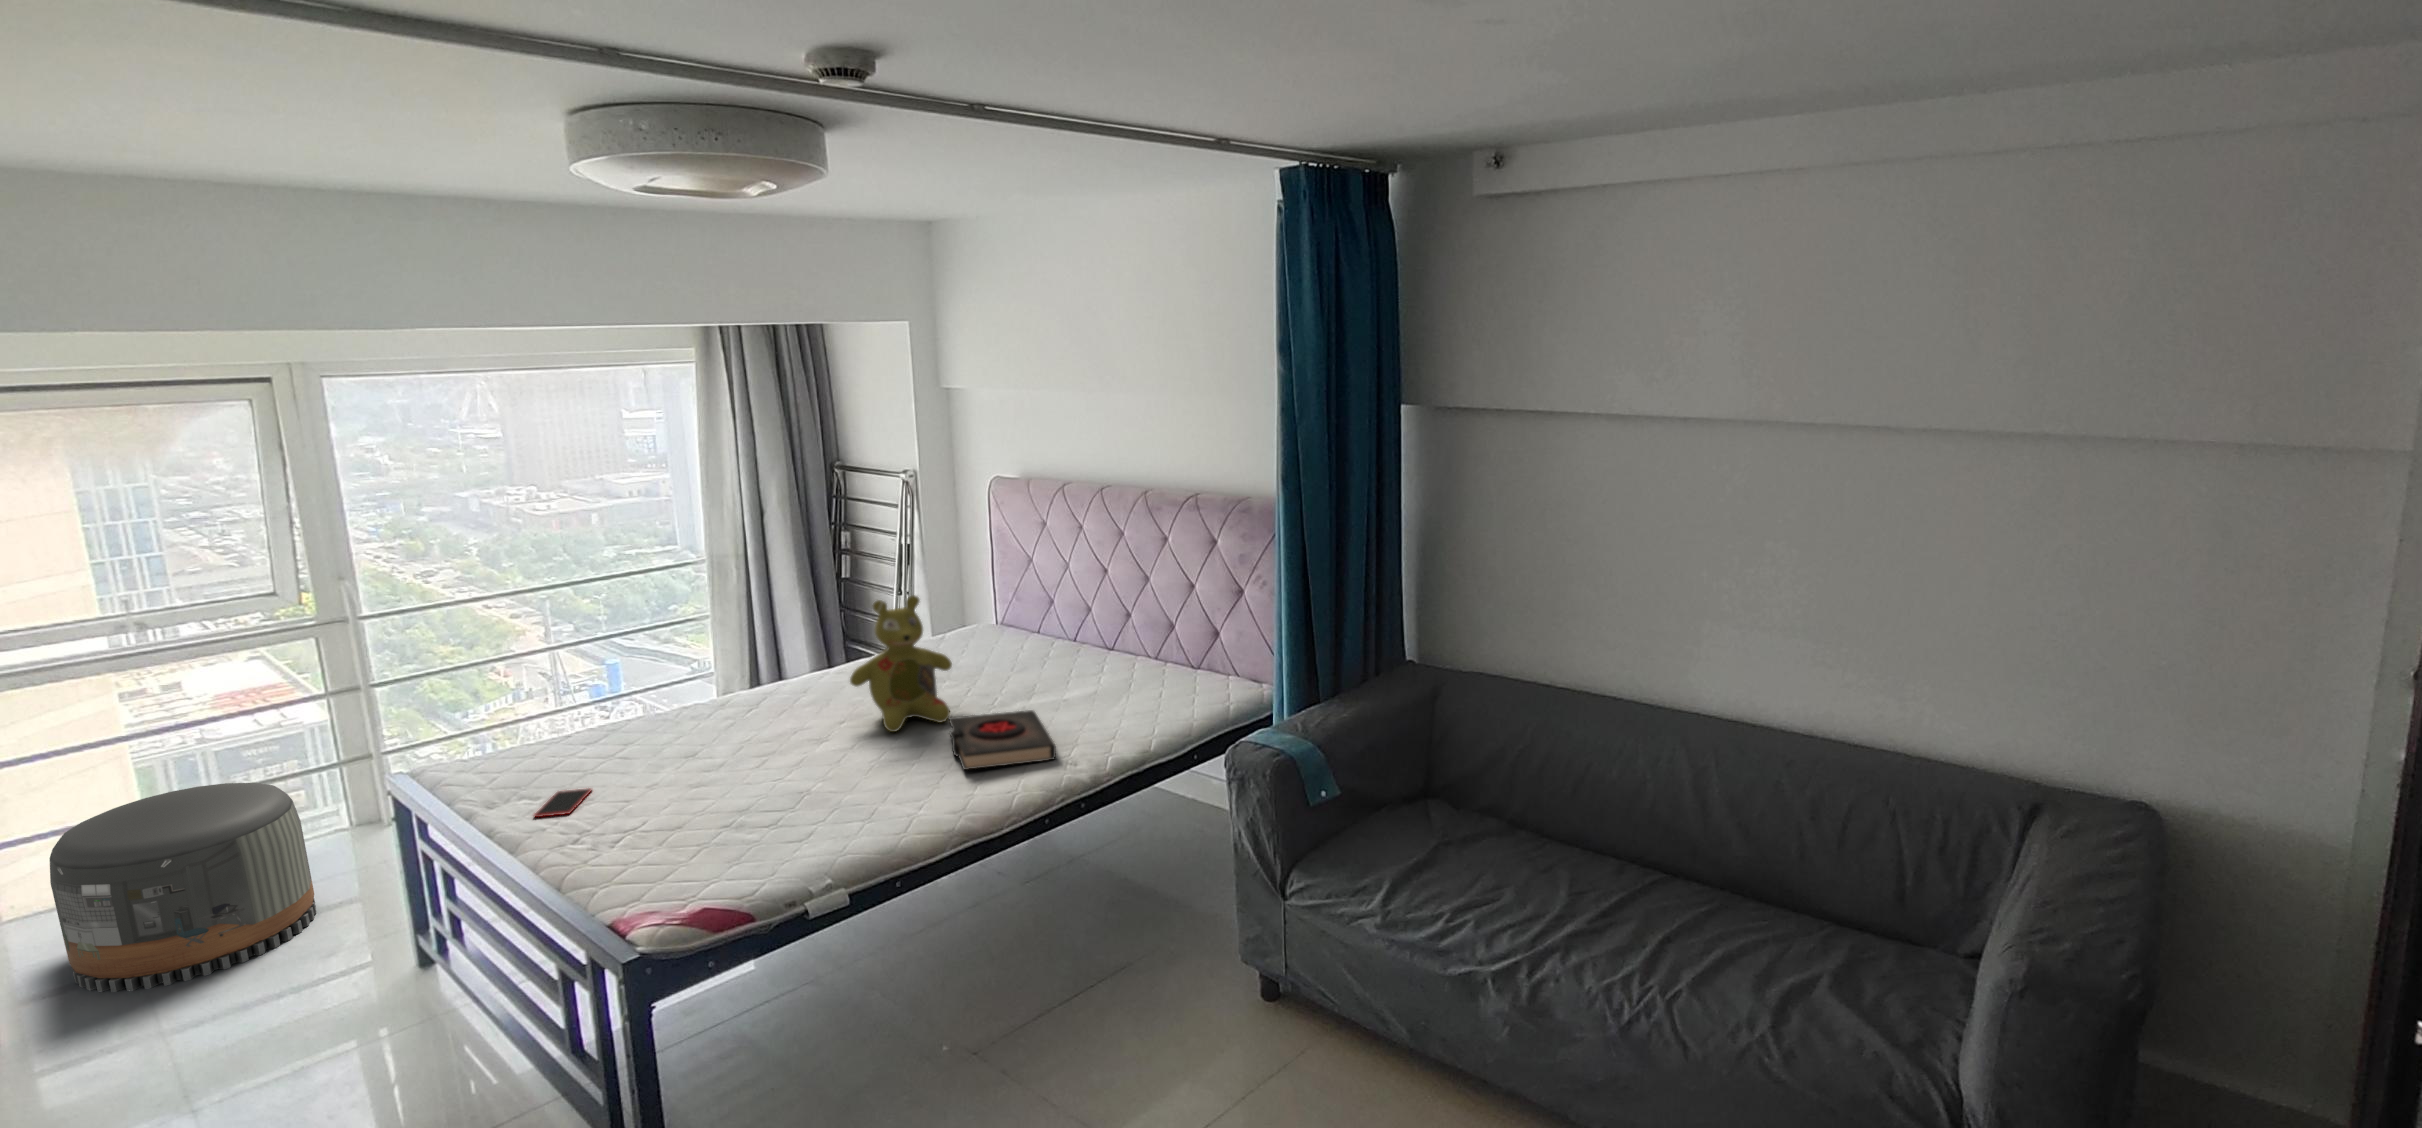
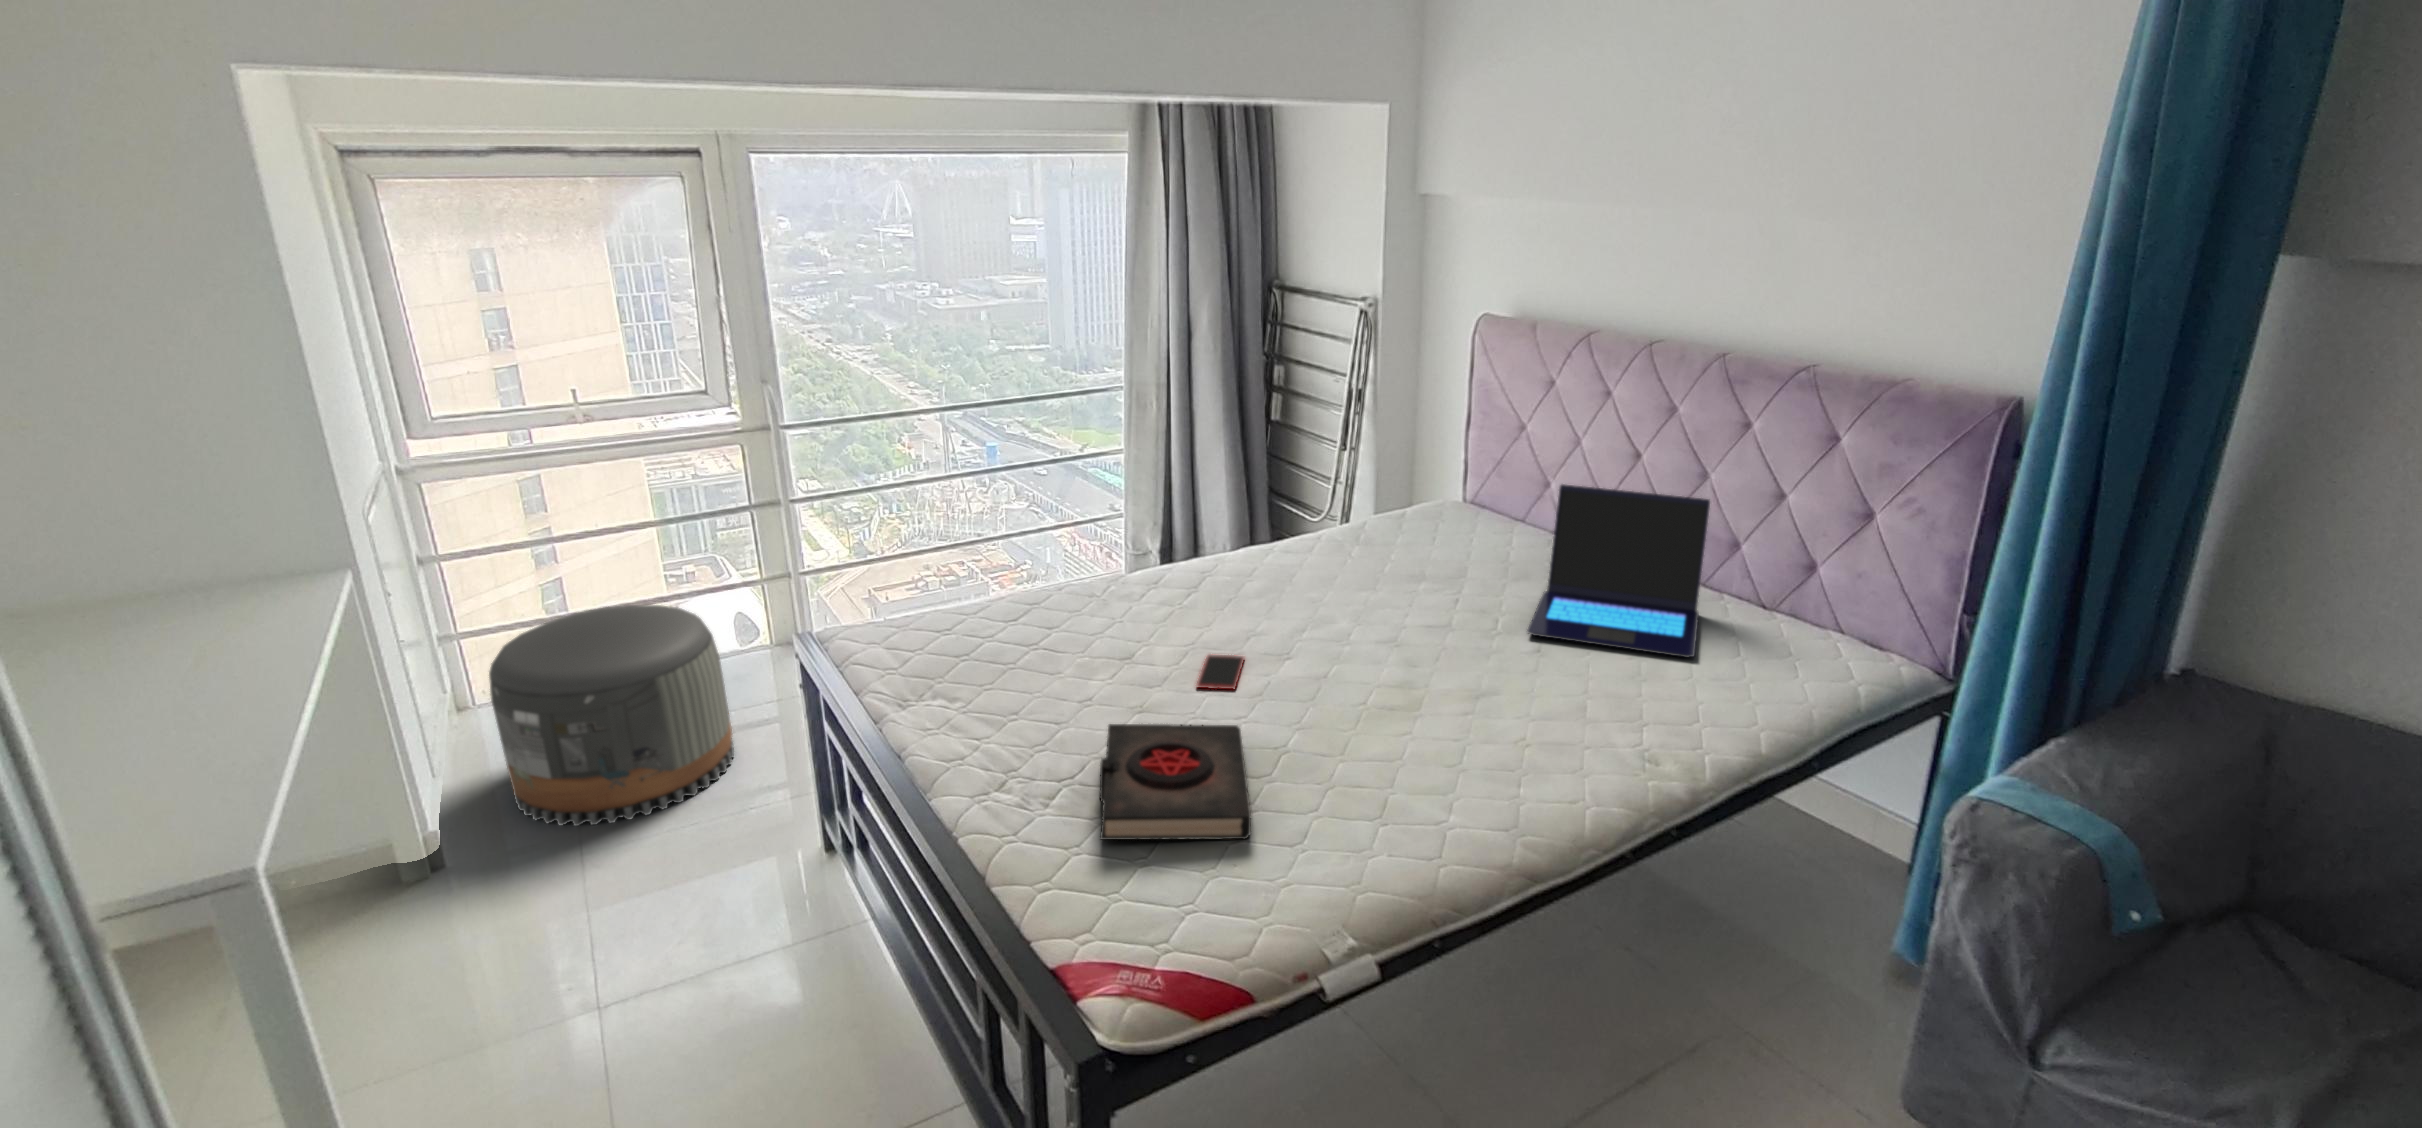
laptop: none [1011,591,1142,700] -> present [1527,484,1710,657]
stuffed bear: present [850,595,952,732] -> none [1325,482,1454,666]
book: present [949,710,1056,770] -> present [1100,724,1251,840]
smartphone: present [534,788,591,817] -> present [1197,655,1244,689]

